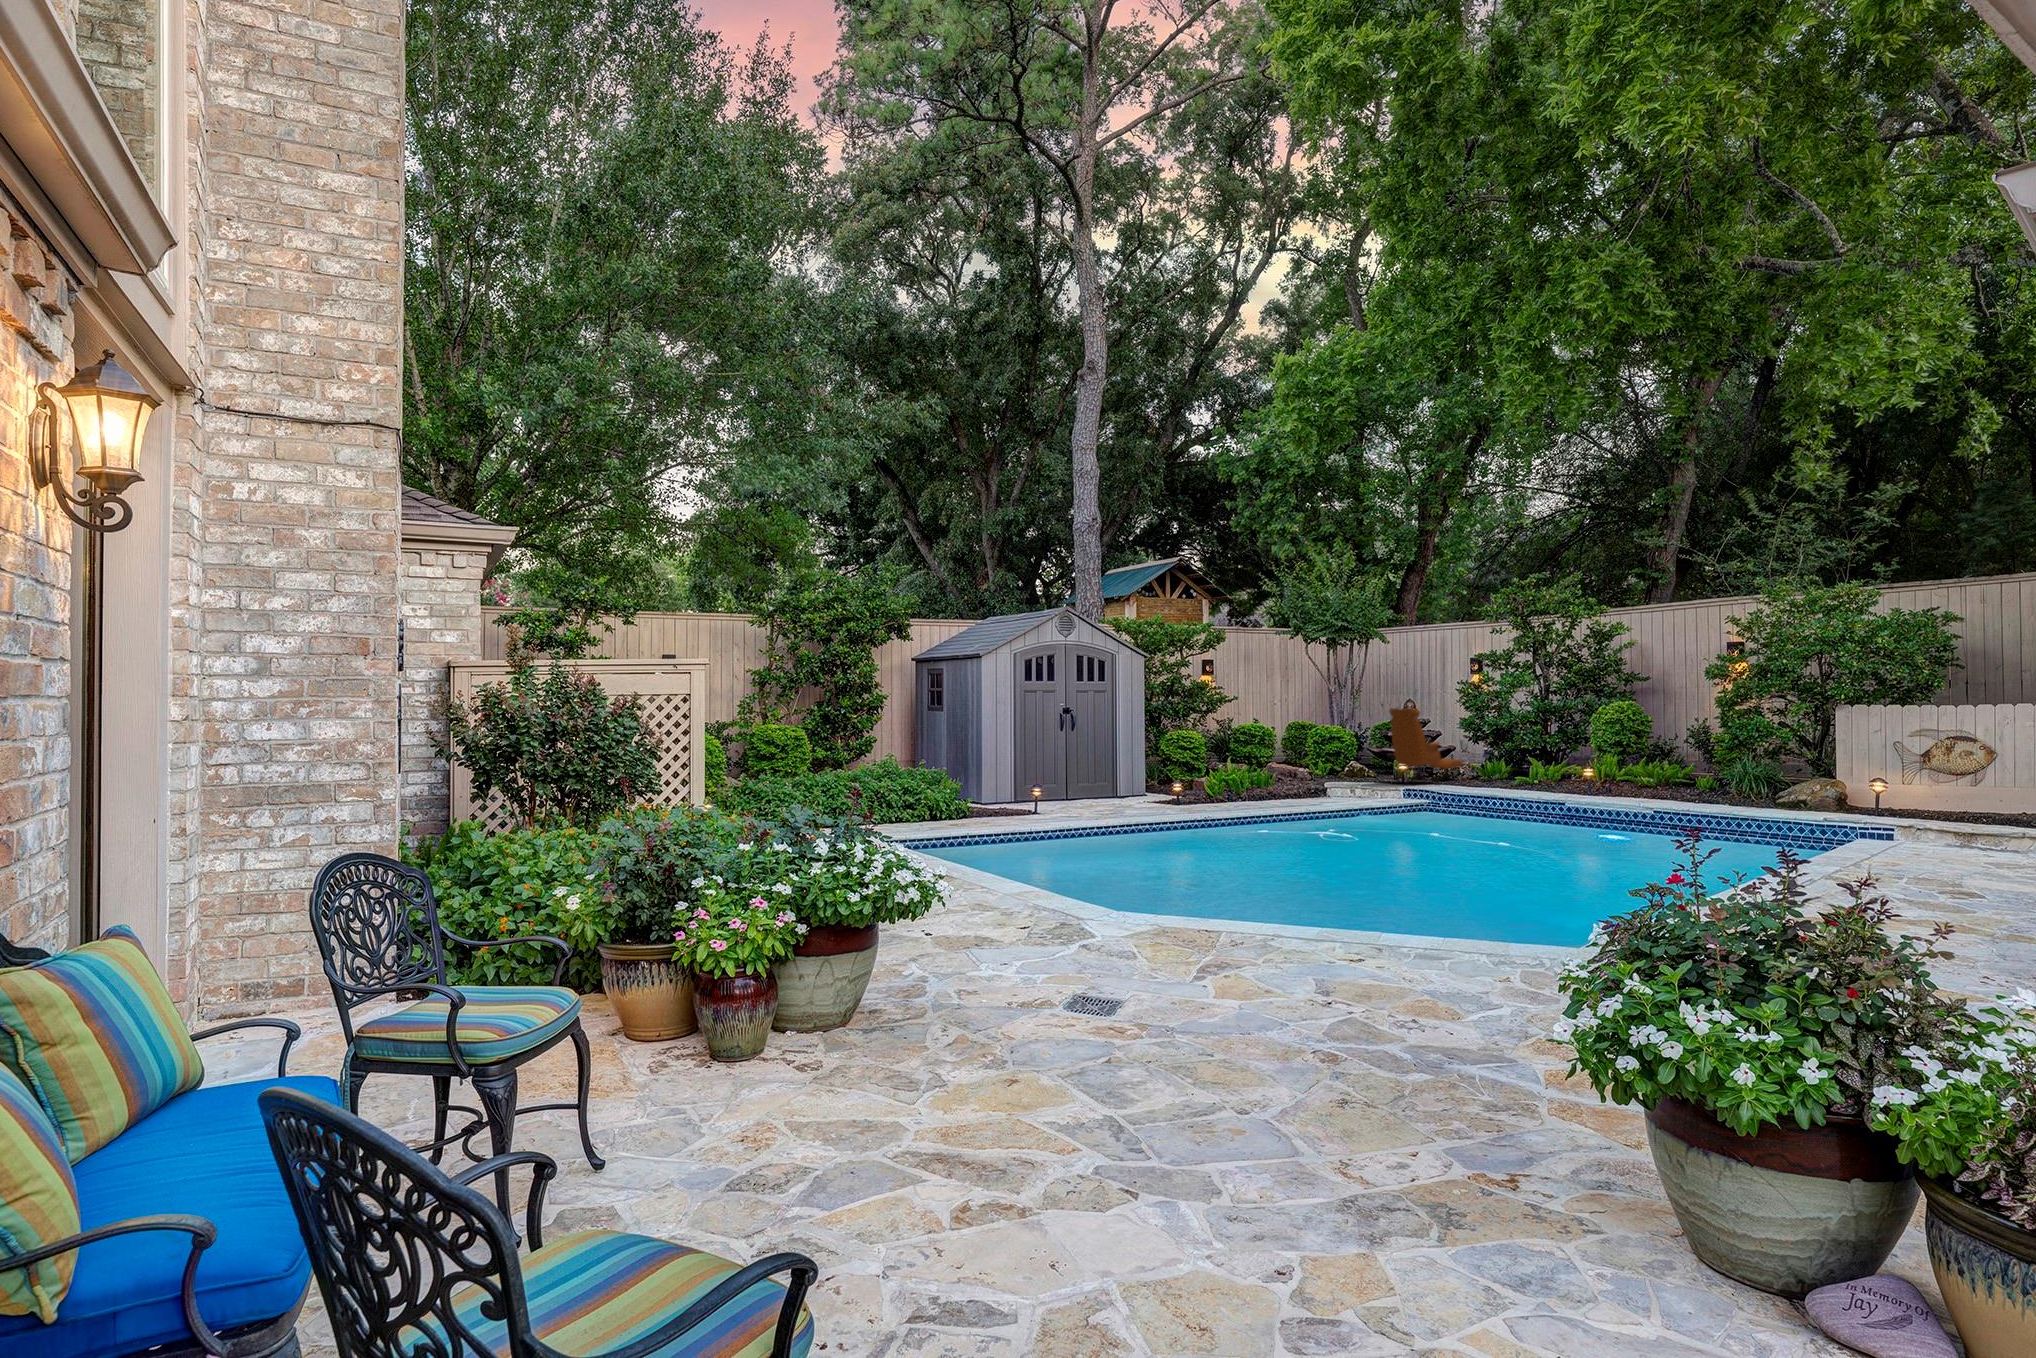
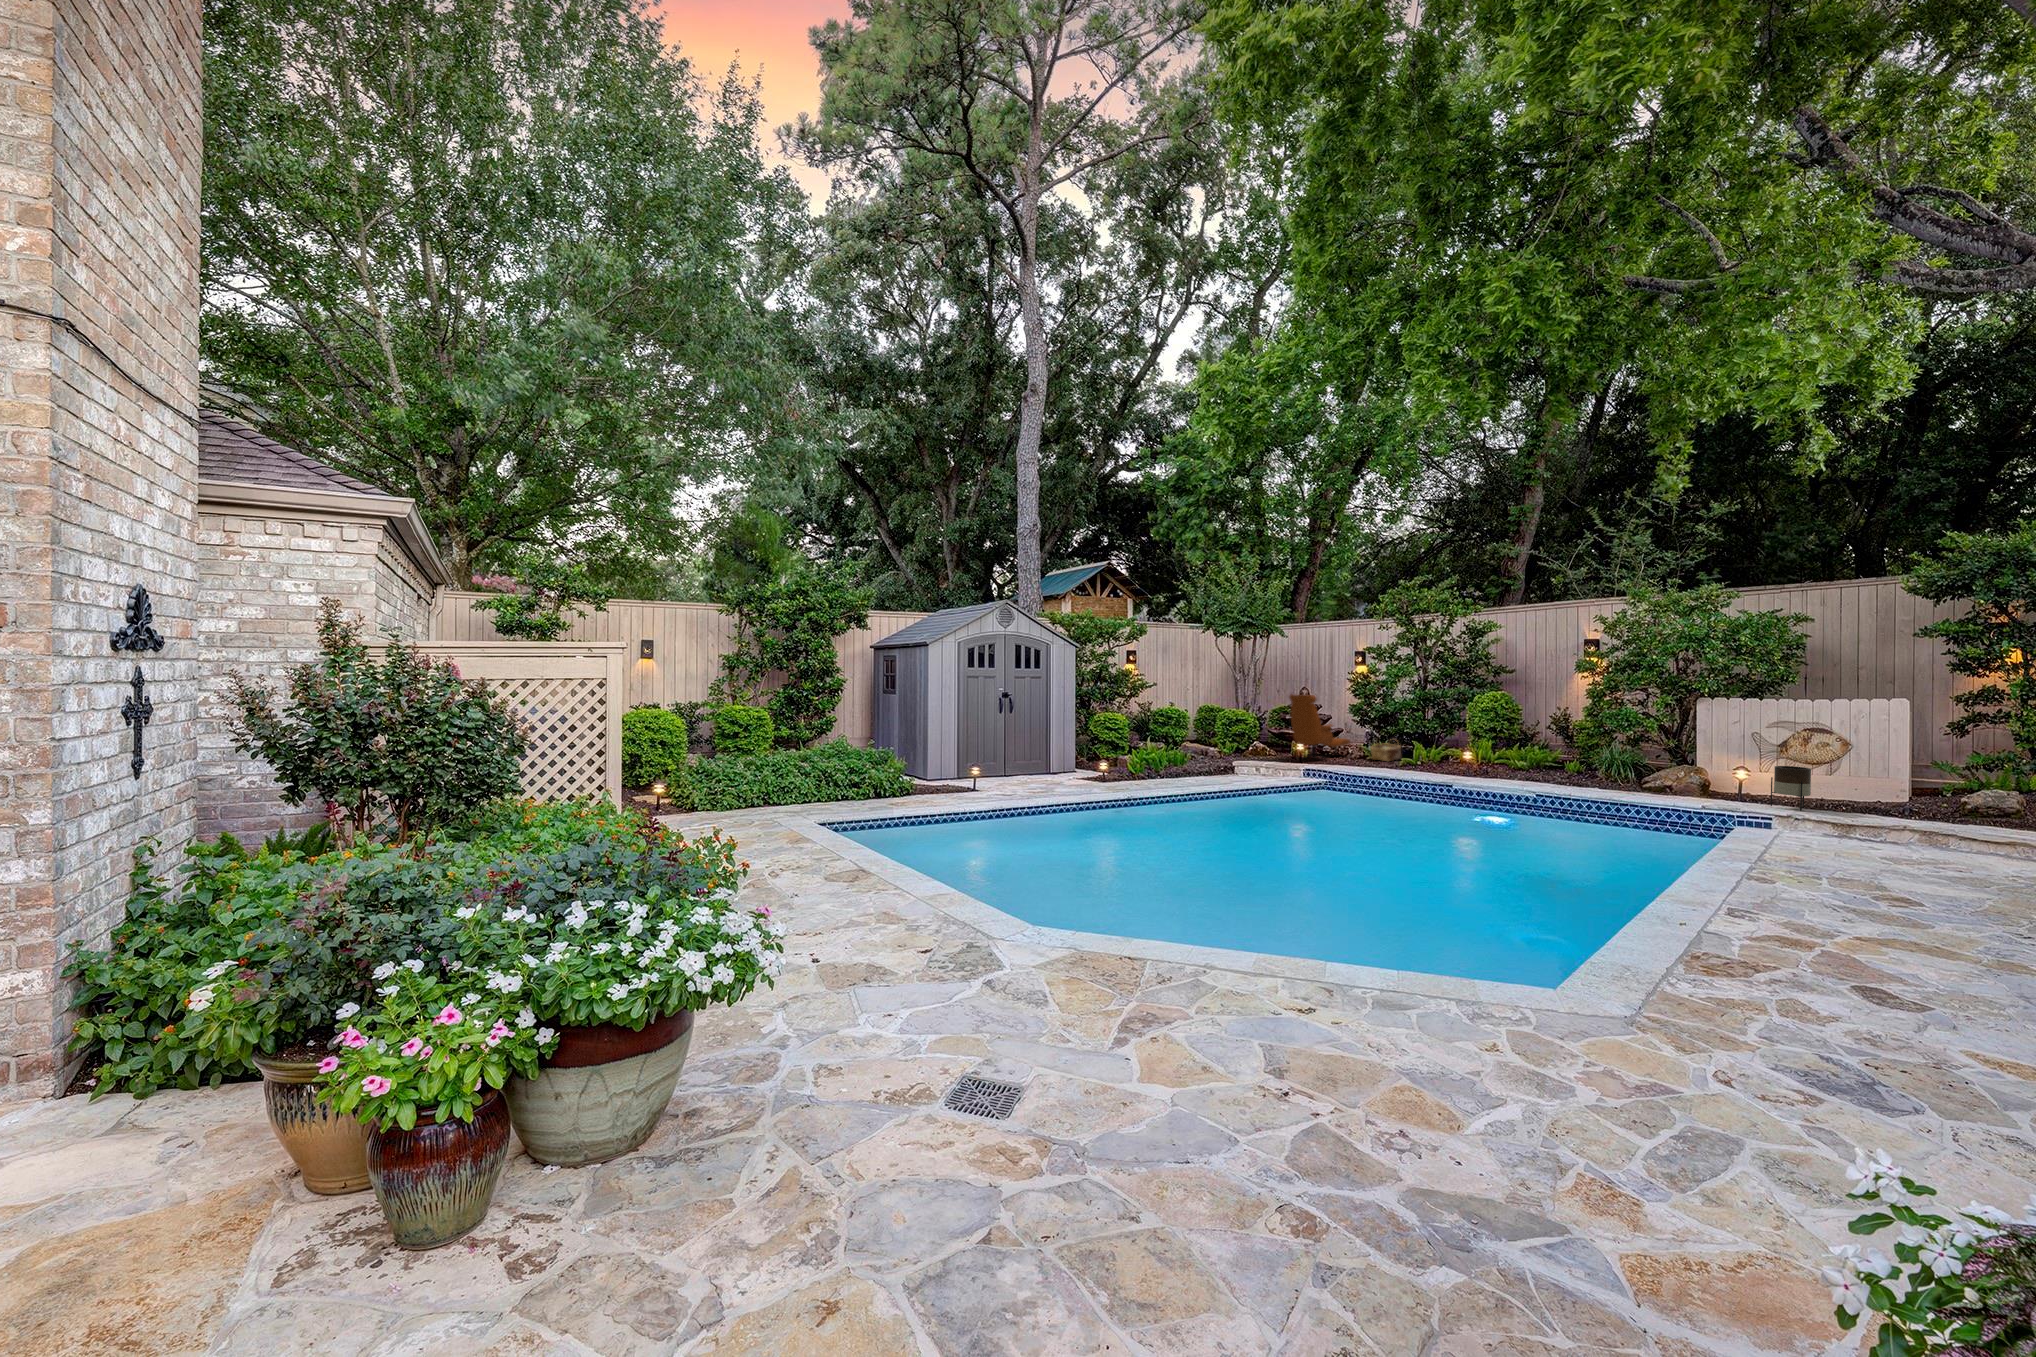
woven basket: none [1485,759,1521,784] -> present [1371,740,1401,761]
planter: none [1906,774,1947,821] -> present [1771,766,1811,811]

